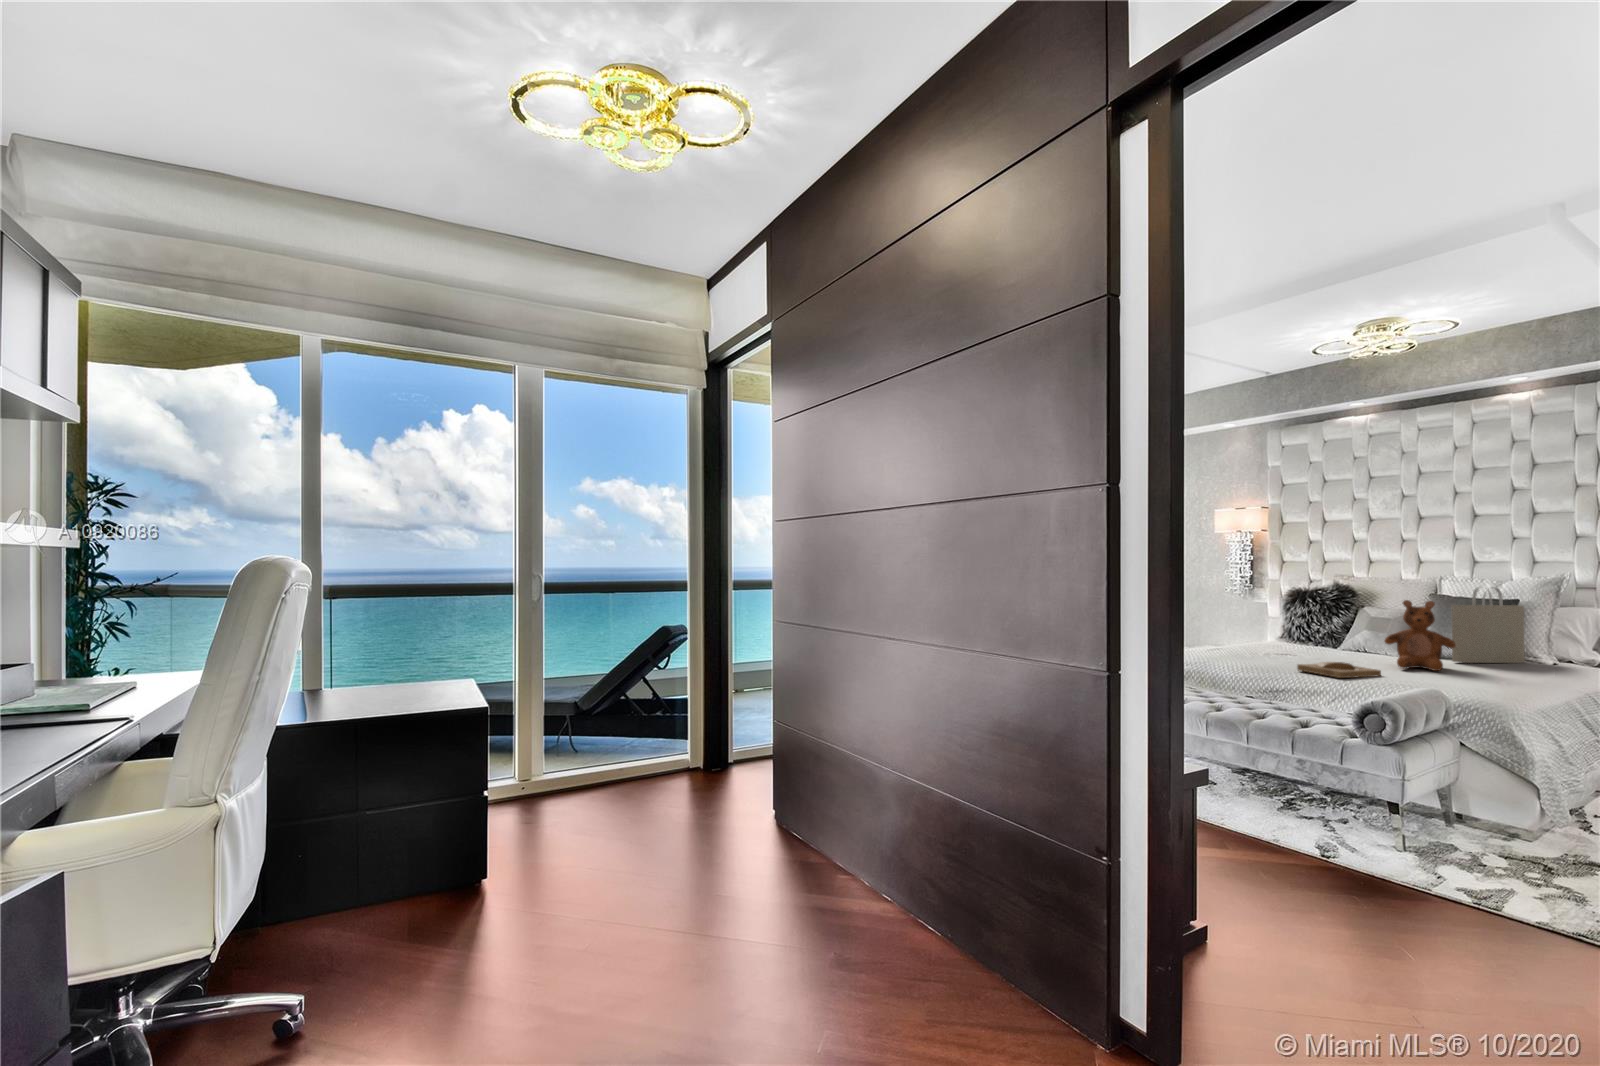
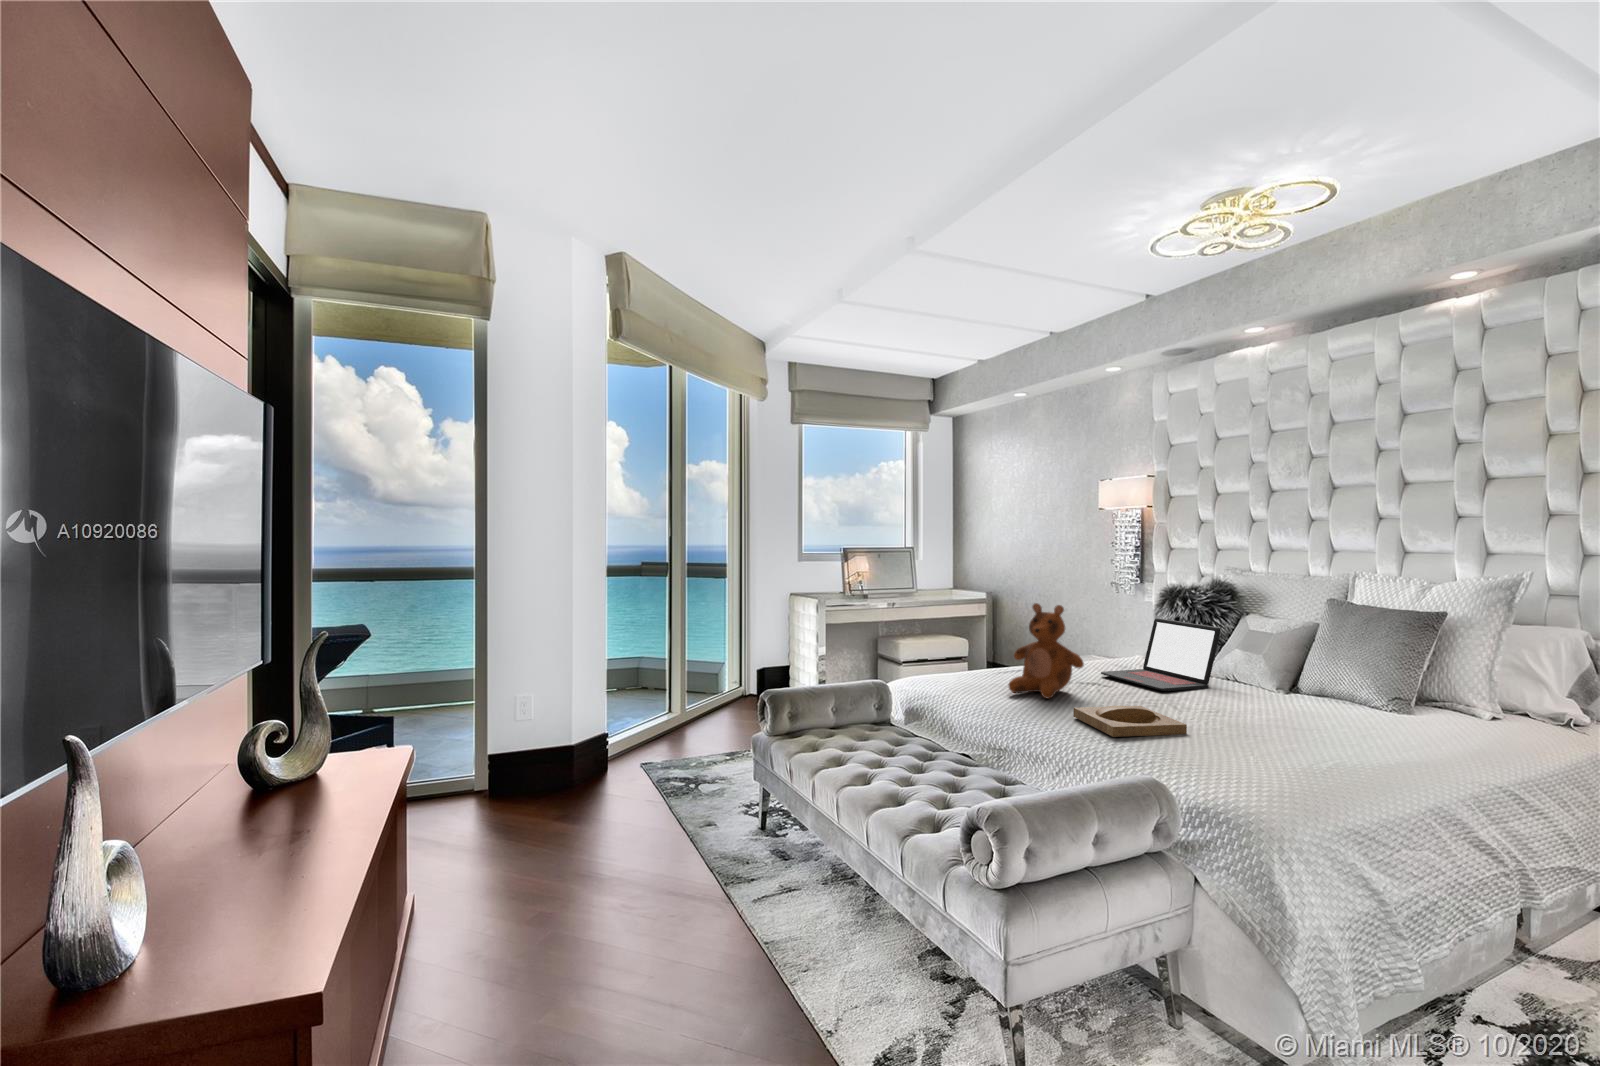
tote bag: present [1451,587,1525,663] -> none [1331,592,1451,714]
teddy bear: present [1385,600,1456,671] -> present [1009,603,1084,699]
laptop: none [1274,610,1363,657] -> present [1101,618,1221,691]

